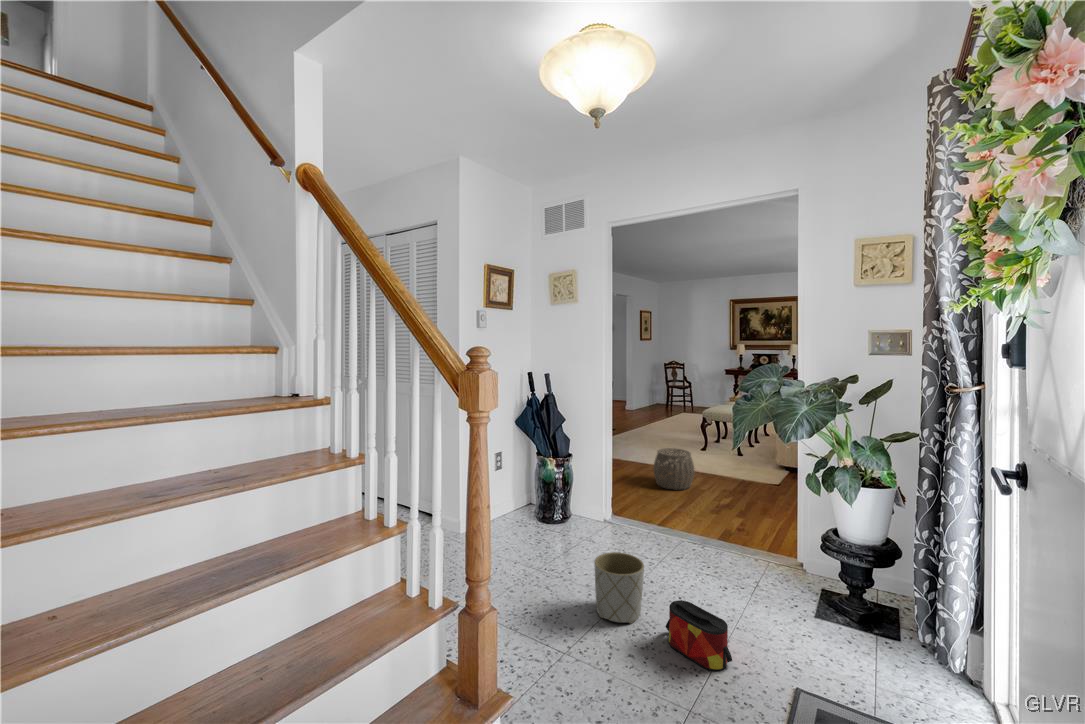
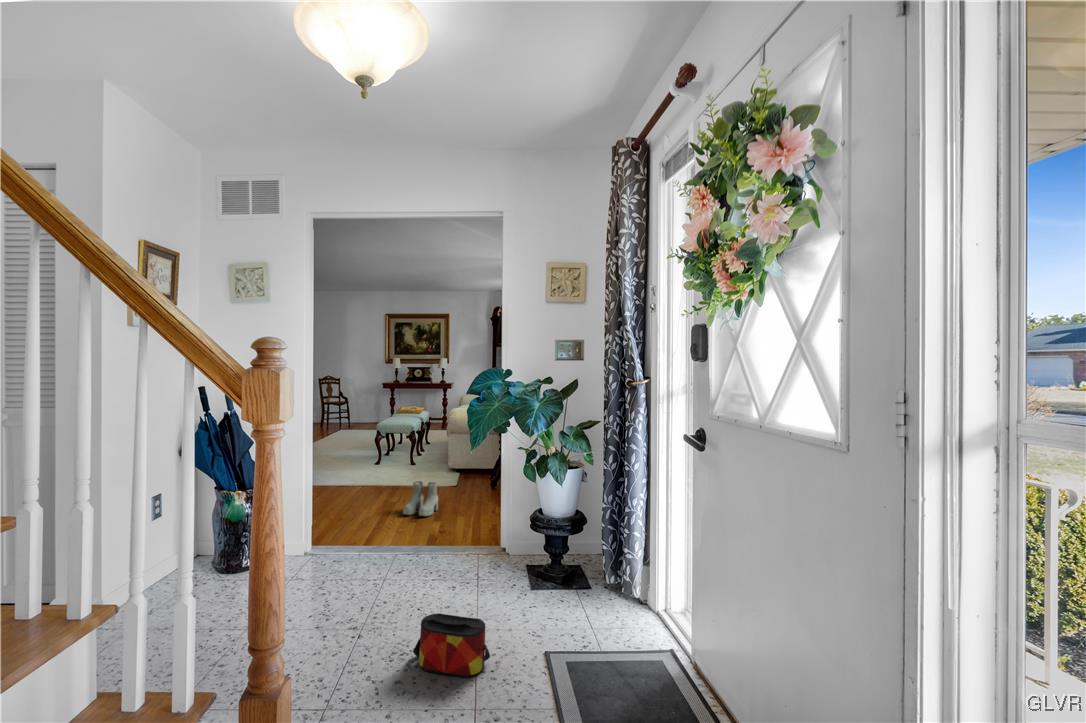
woven basket: present [653,448,694,490] -> none [335,462,383,508]
boots: none [708,474,746,510] -> present [403,481,438,516]
planter: present [594,552,644,624] -> none [319,583,384,673]

